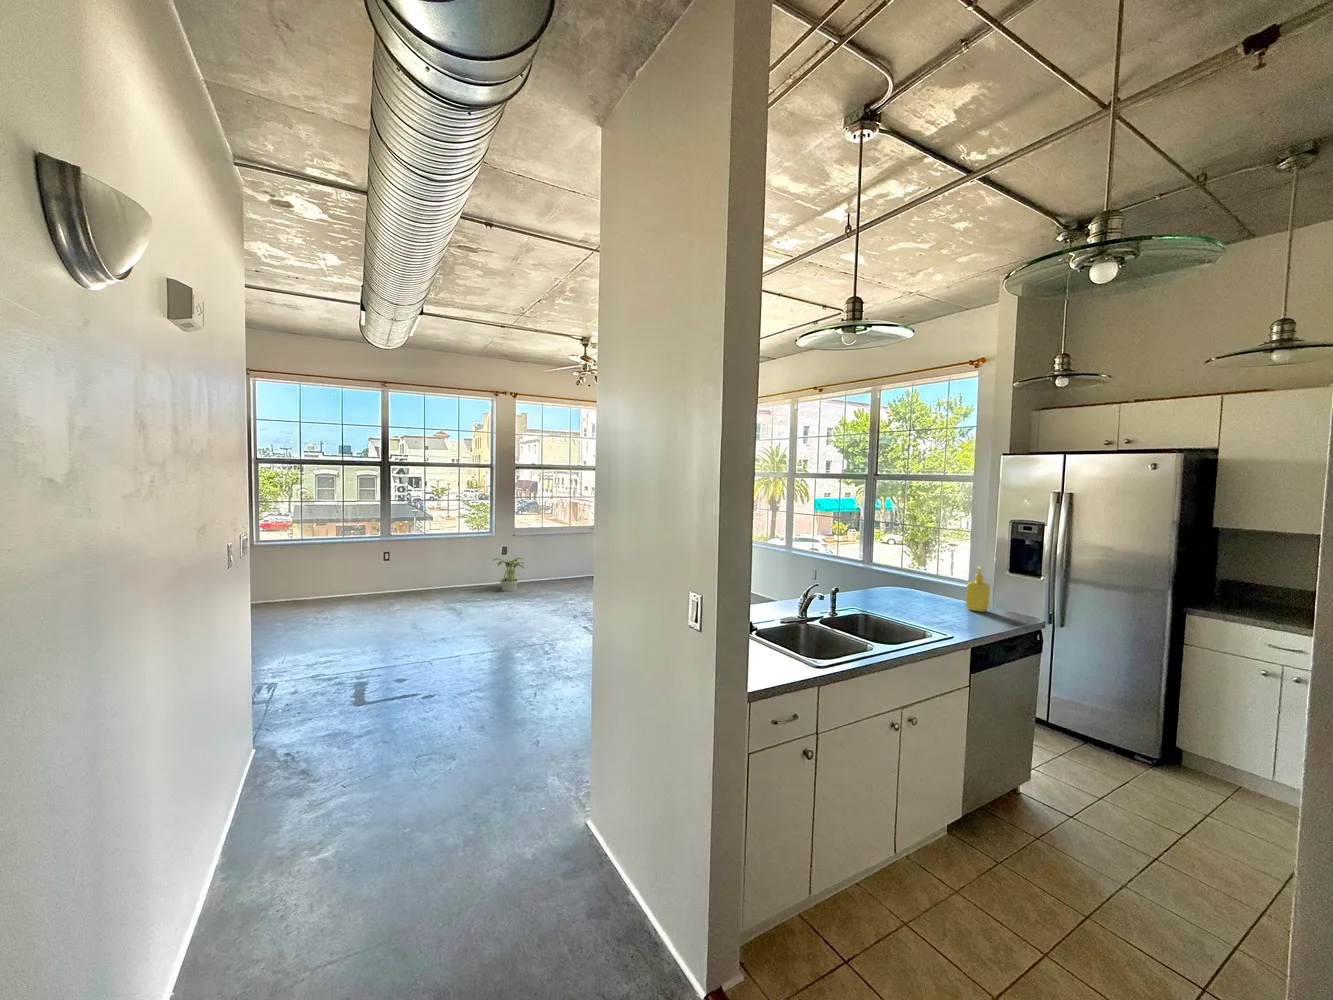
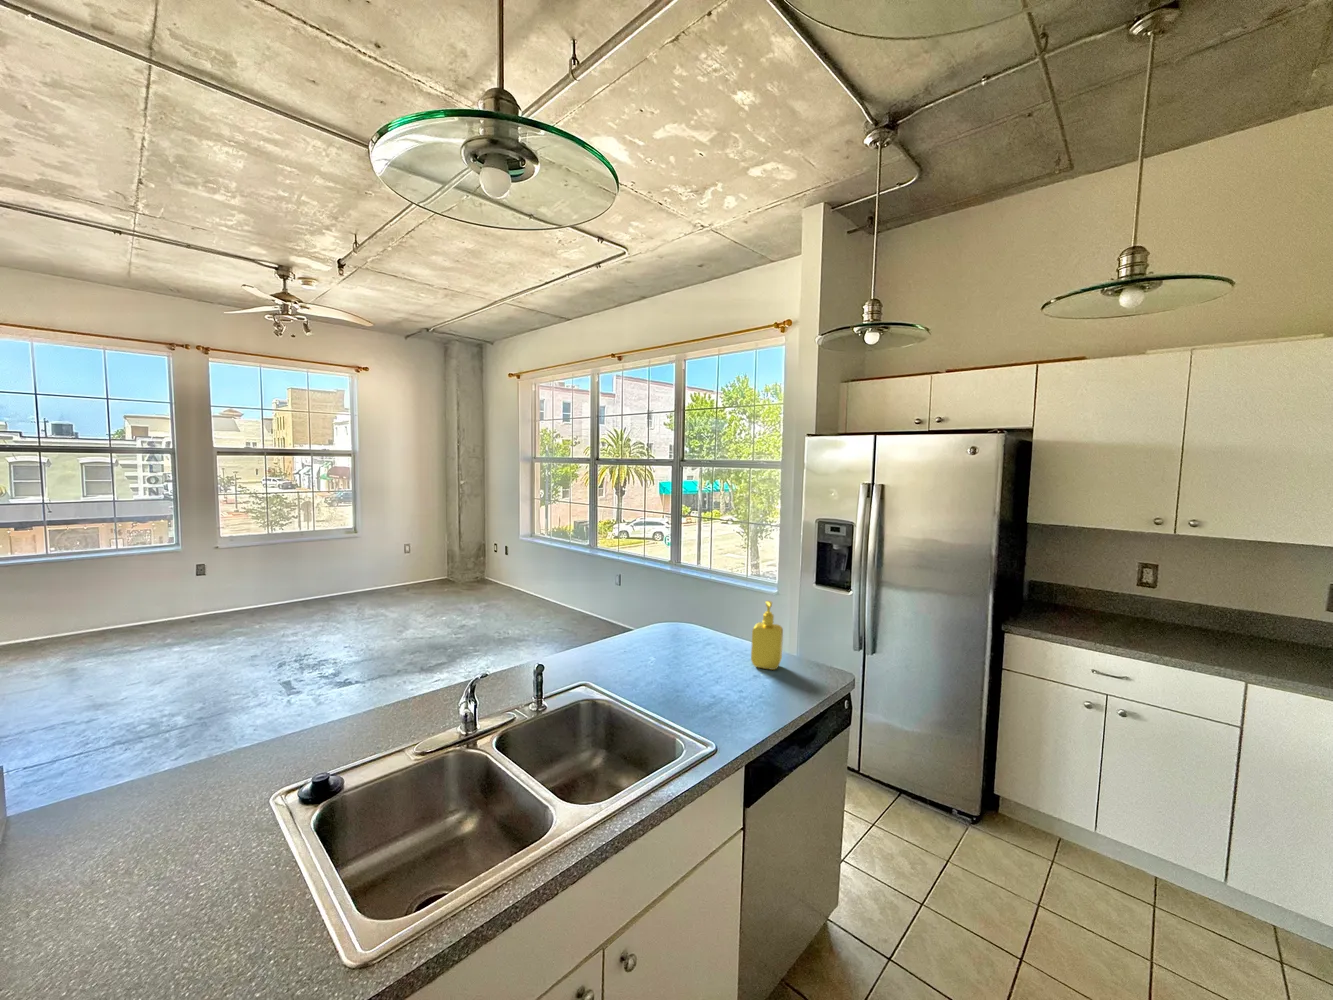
potted plant: present [494,558,524,591] -> none [162,581,226,631]

